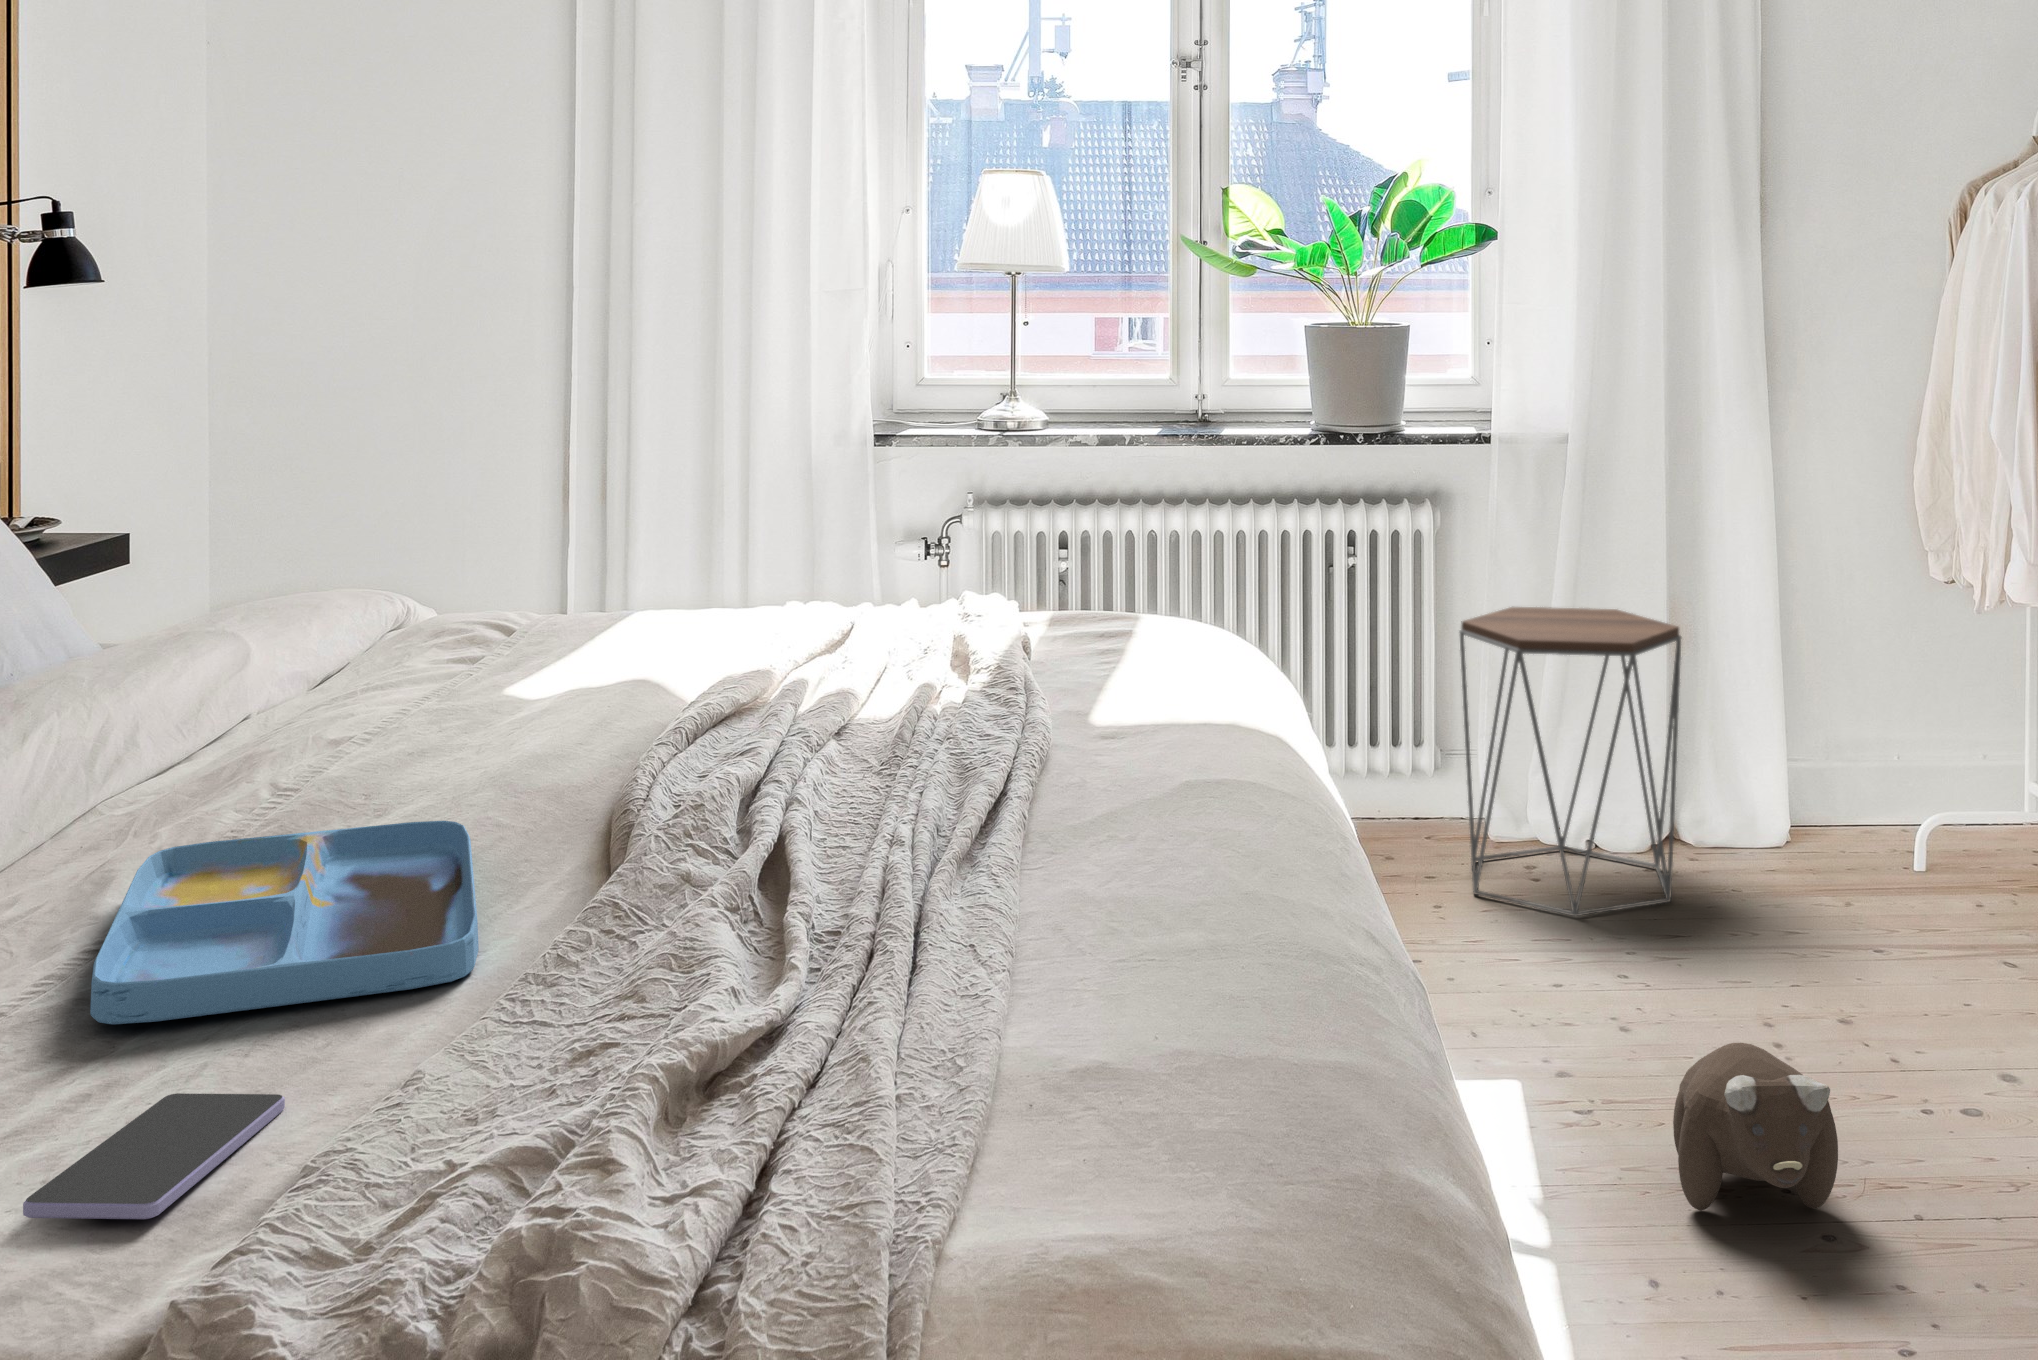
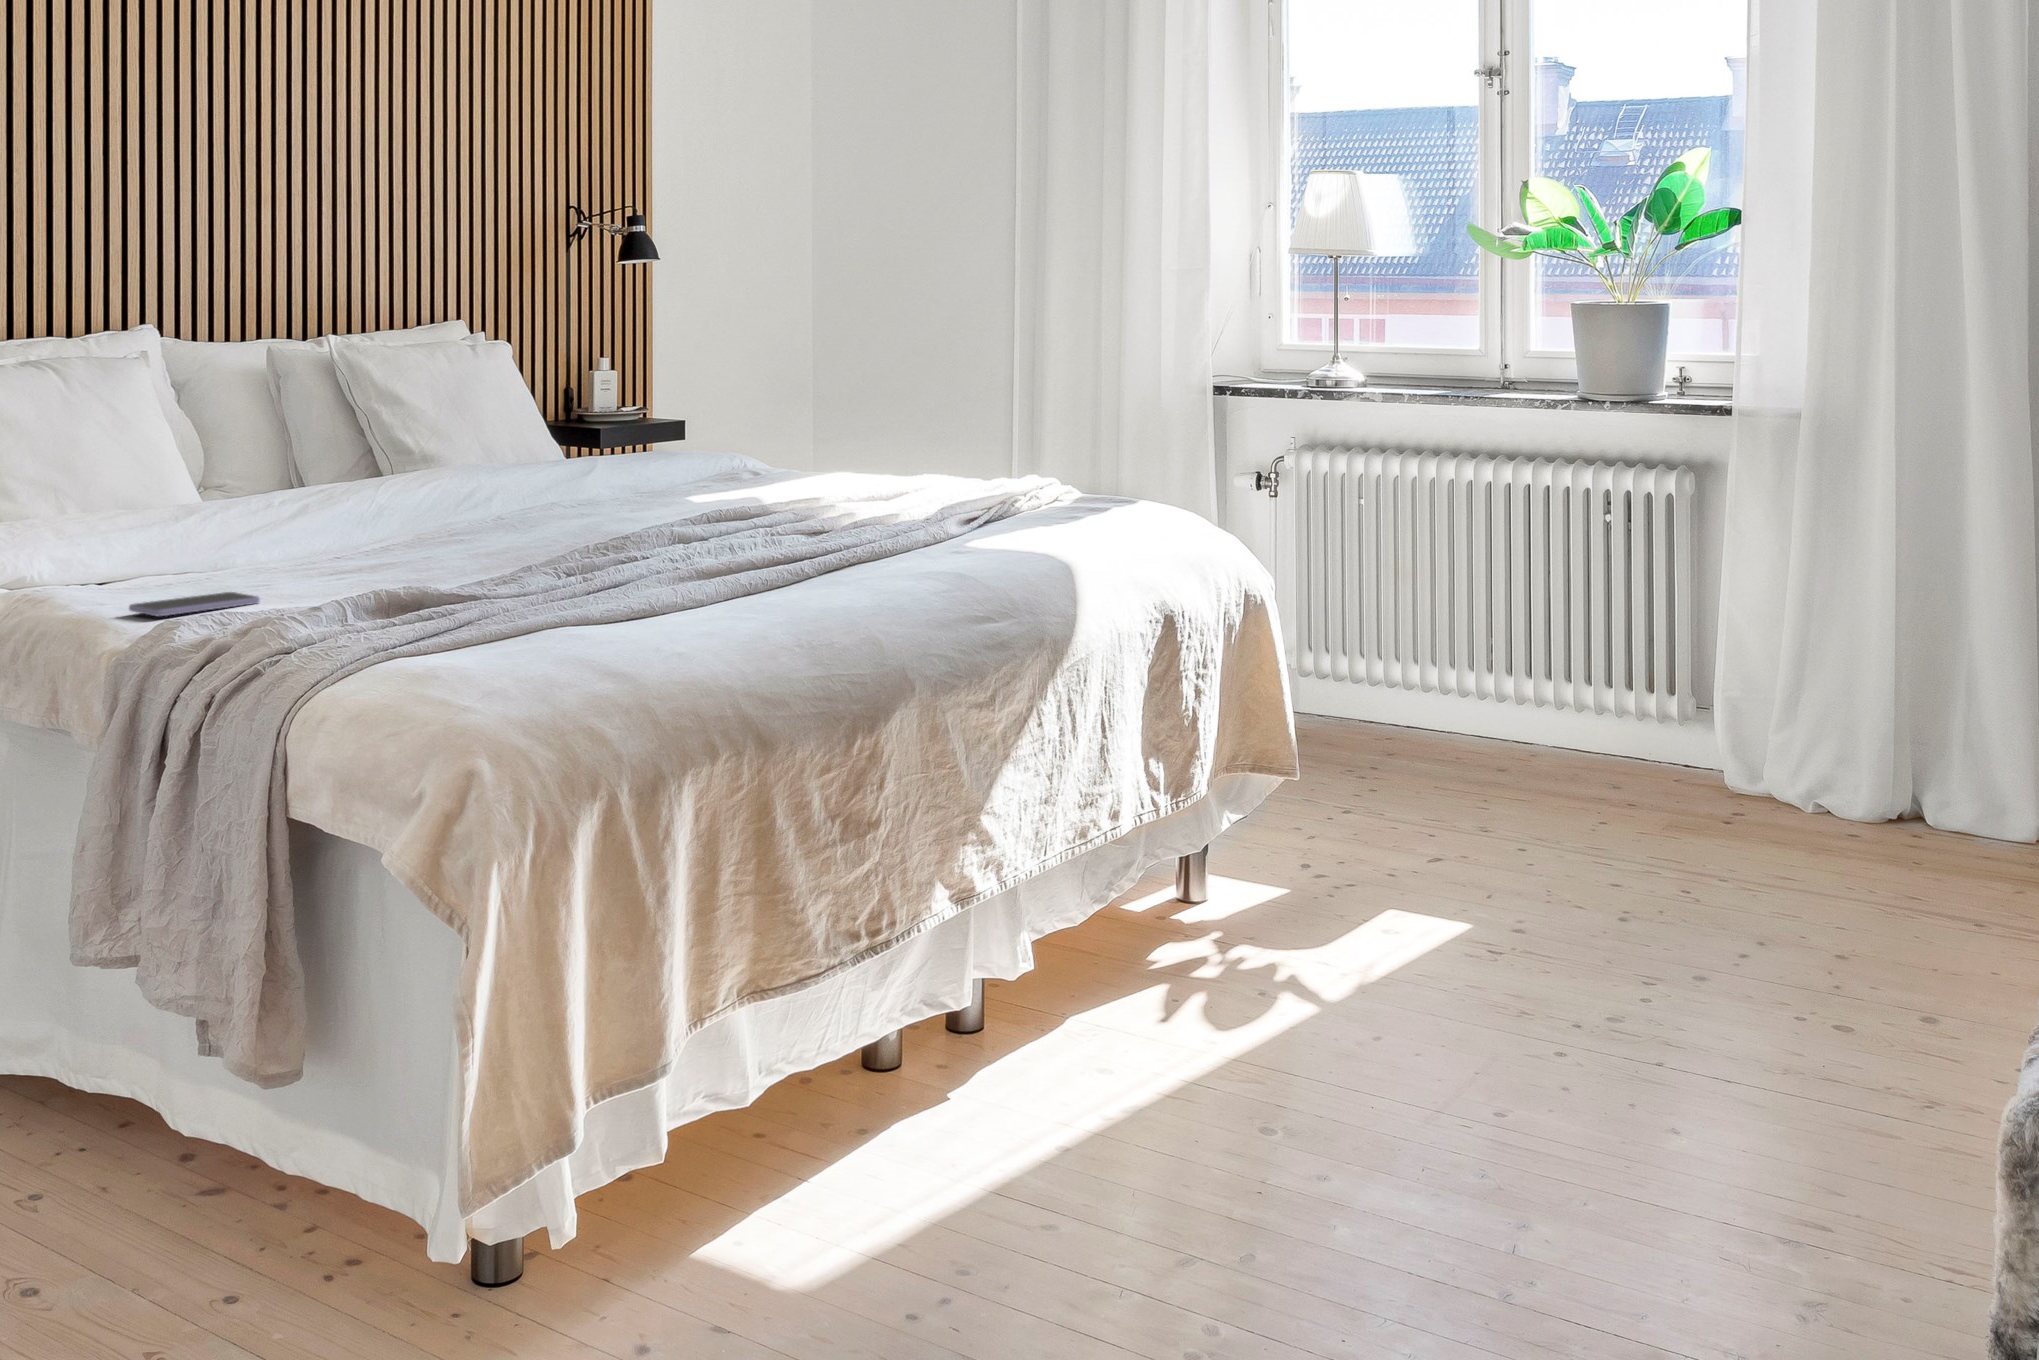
side table: present [1459,607,1681,916] -> none [1637,564,1859,852]
tray: present [90,821,479,1024] -> none [258,528,513,581]
plush toy: present [1673,1043,1838,1210] -> none [1447,889,1590,1037]

